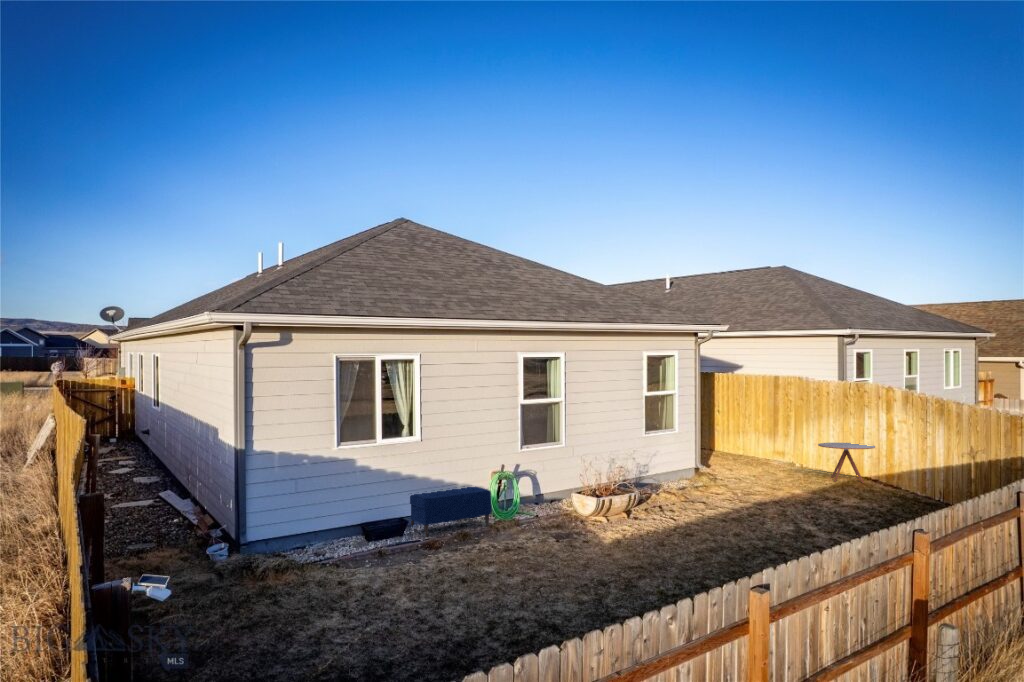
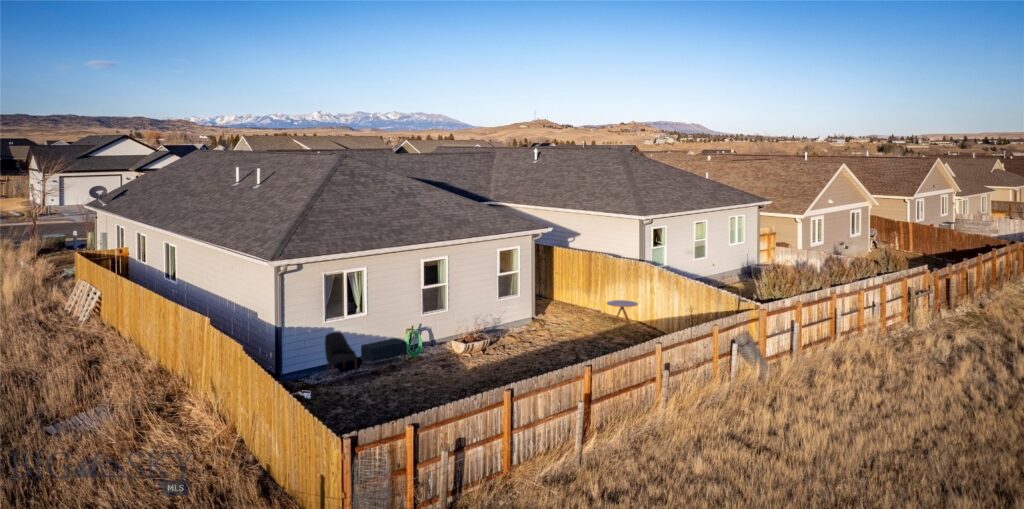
chair: none [338,466,397,552] -> present [325,332,357,377]

